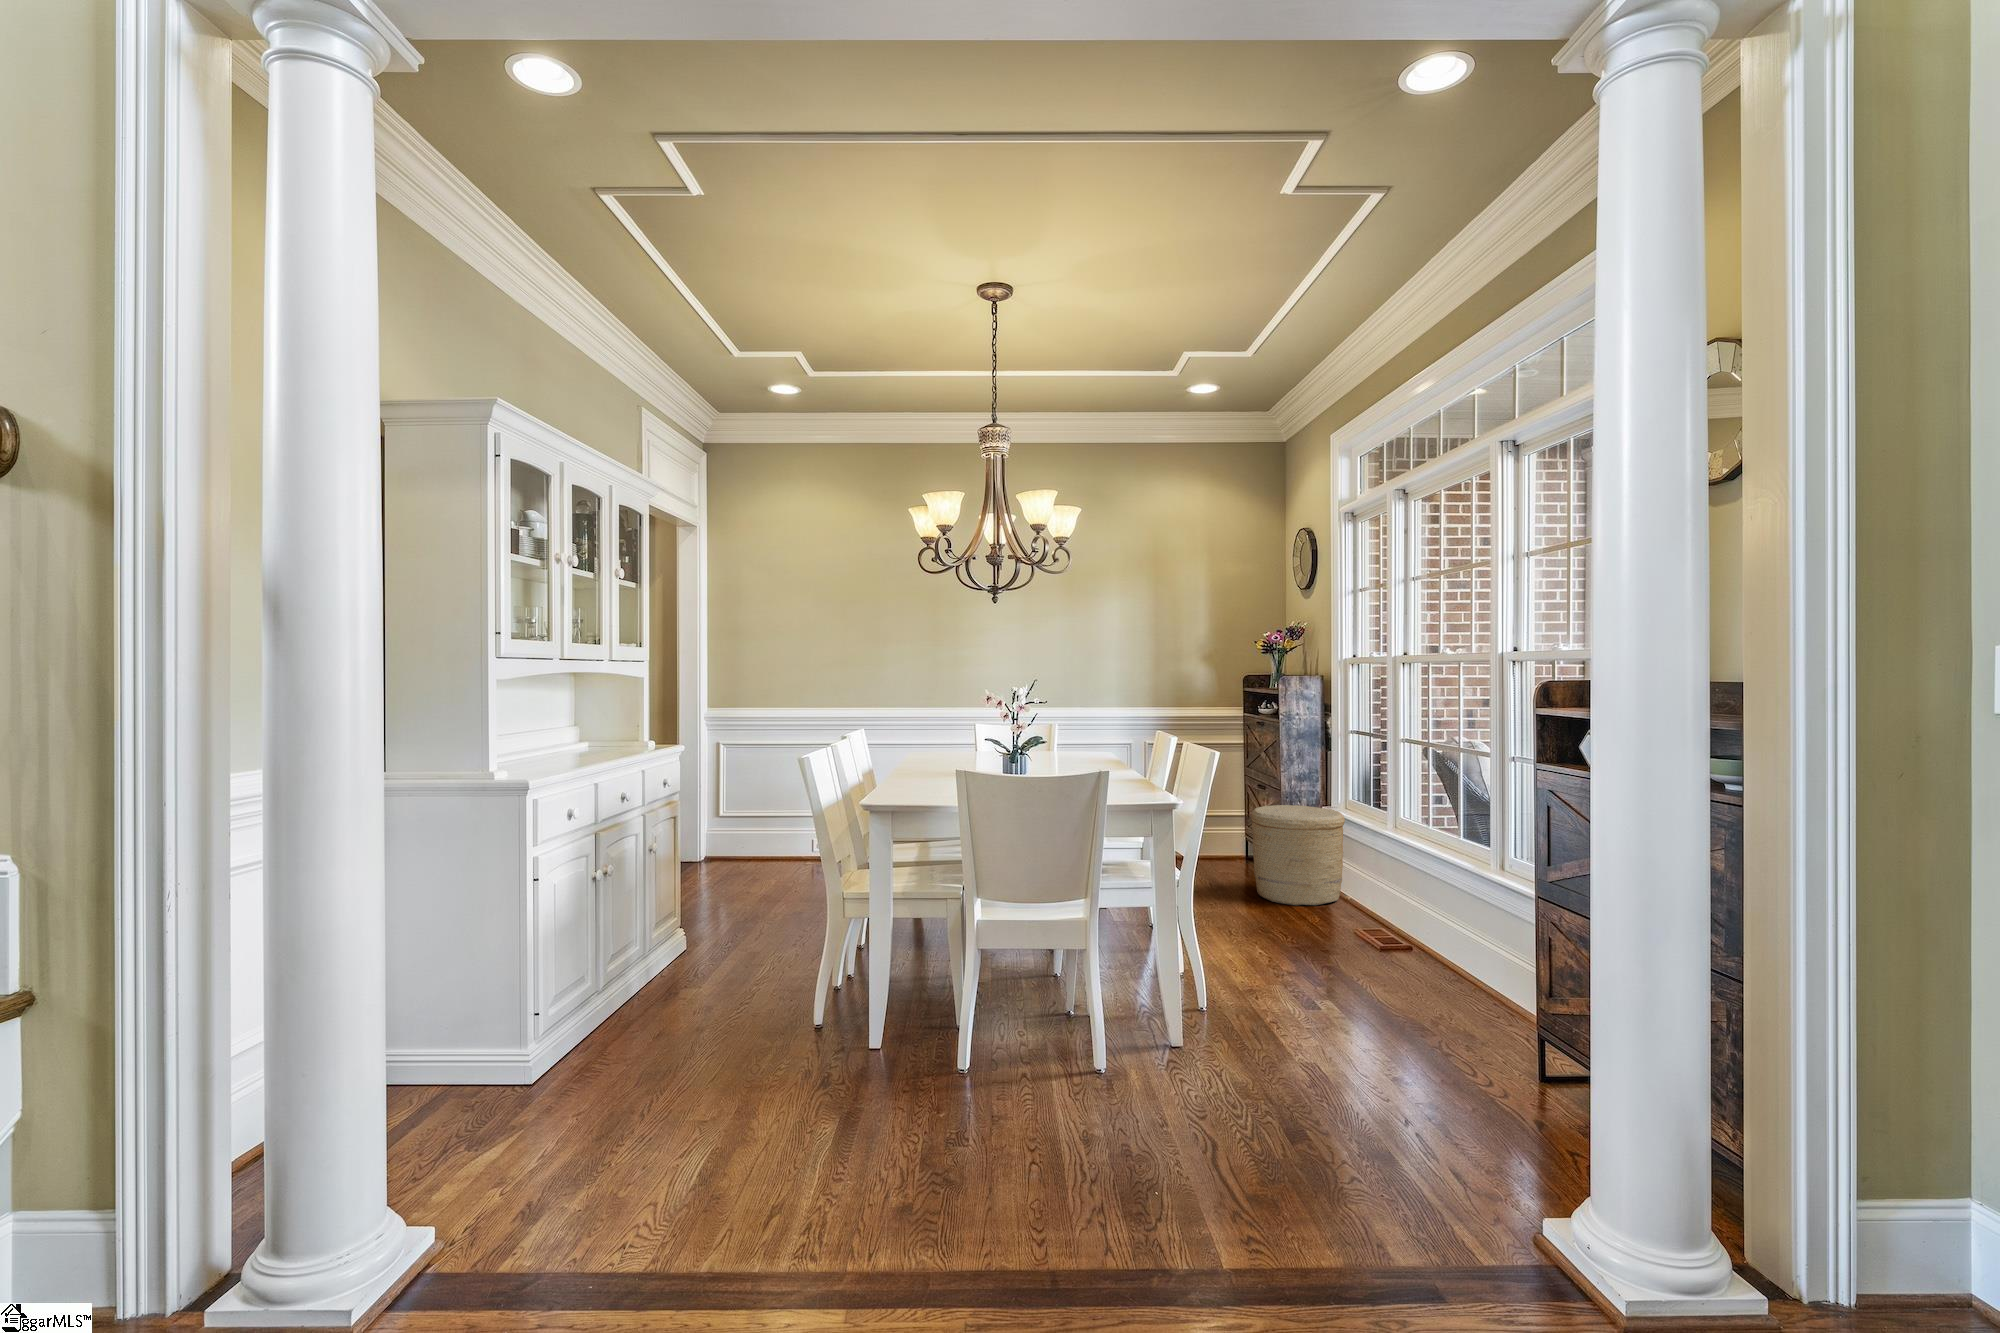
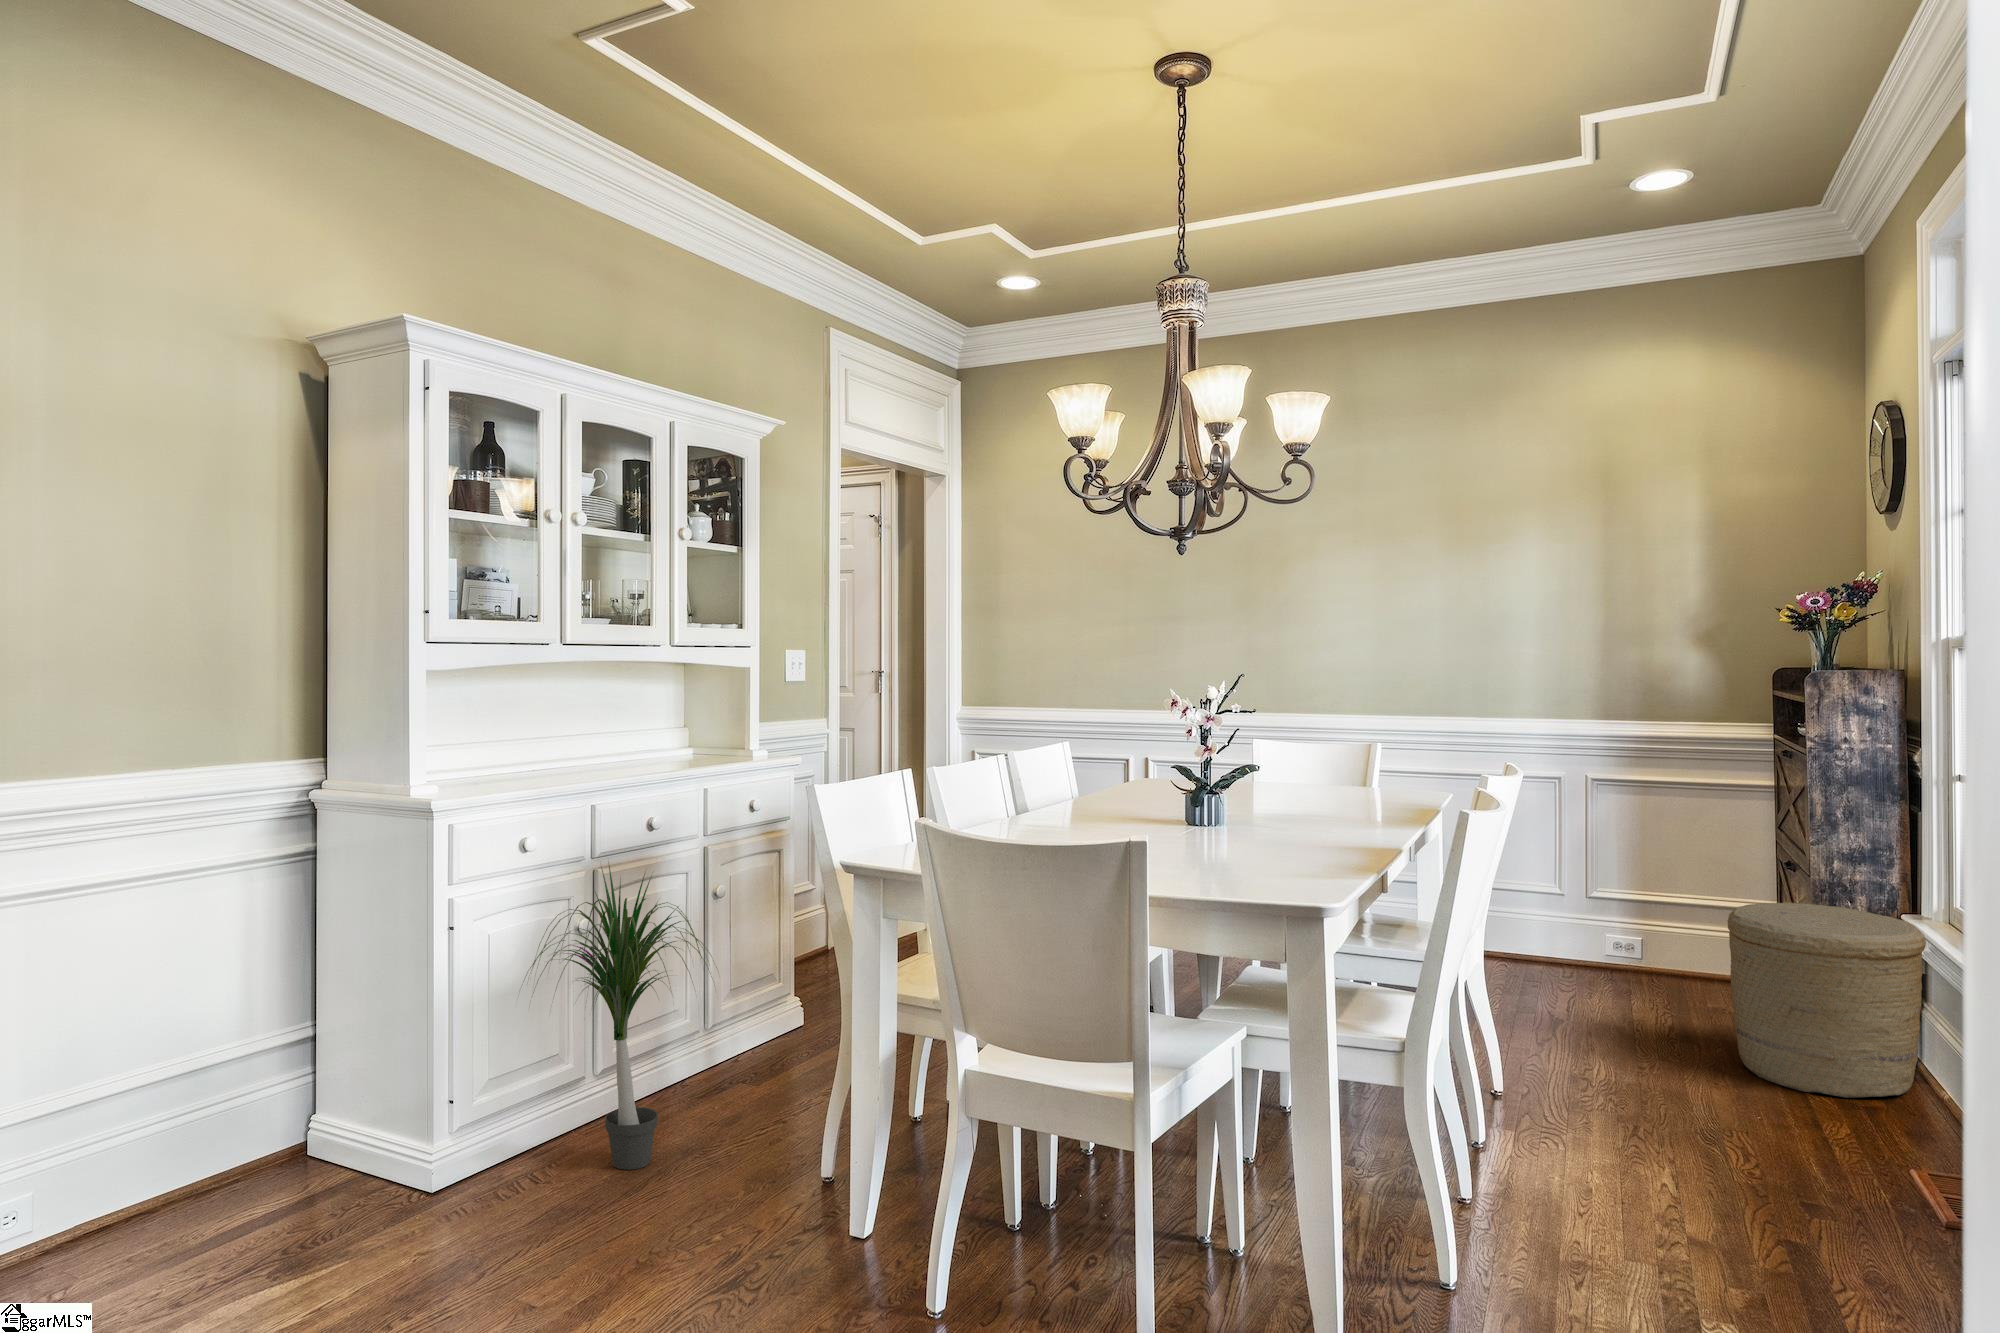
potted plant: none [583,818,740,1048] -> present [523,866,717,1170]

